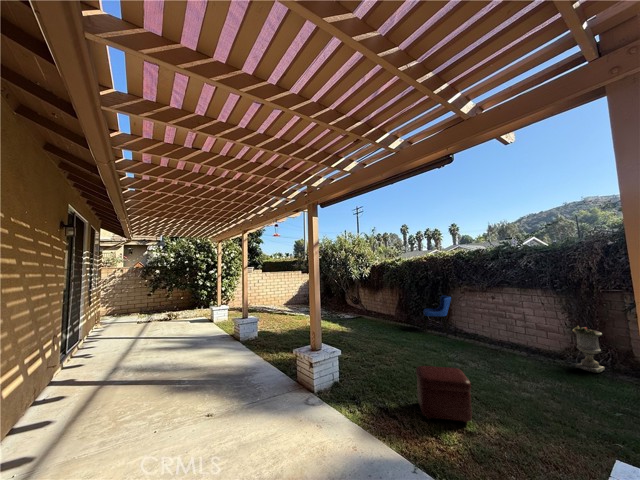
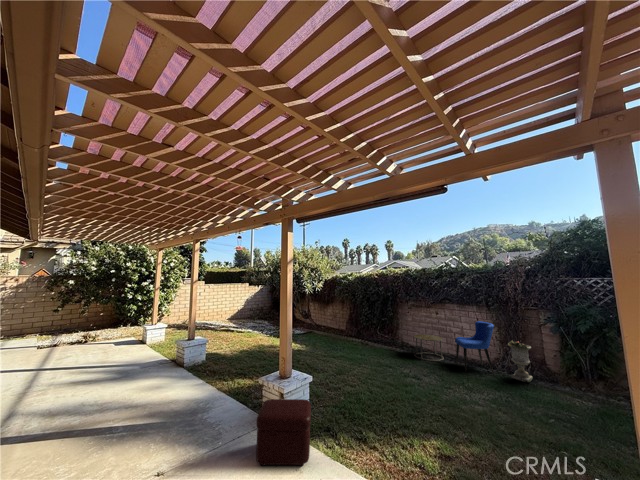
dining chair: present [423,296,451,335] -> present [455,321,494,373]
side table: none [464,319,499,347] -> present [414,335,444,361]
ottoman: present [416,366,472,423] -> present [256,399,311,466]

